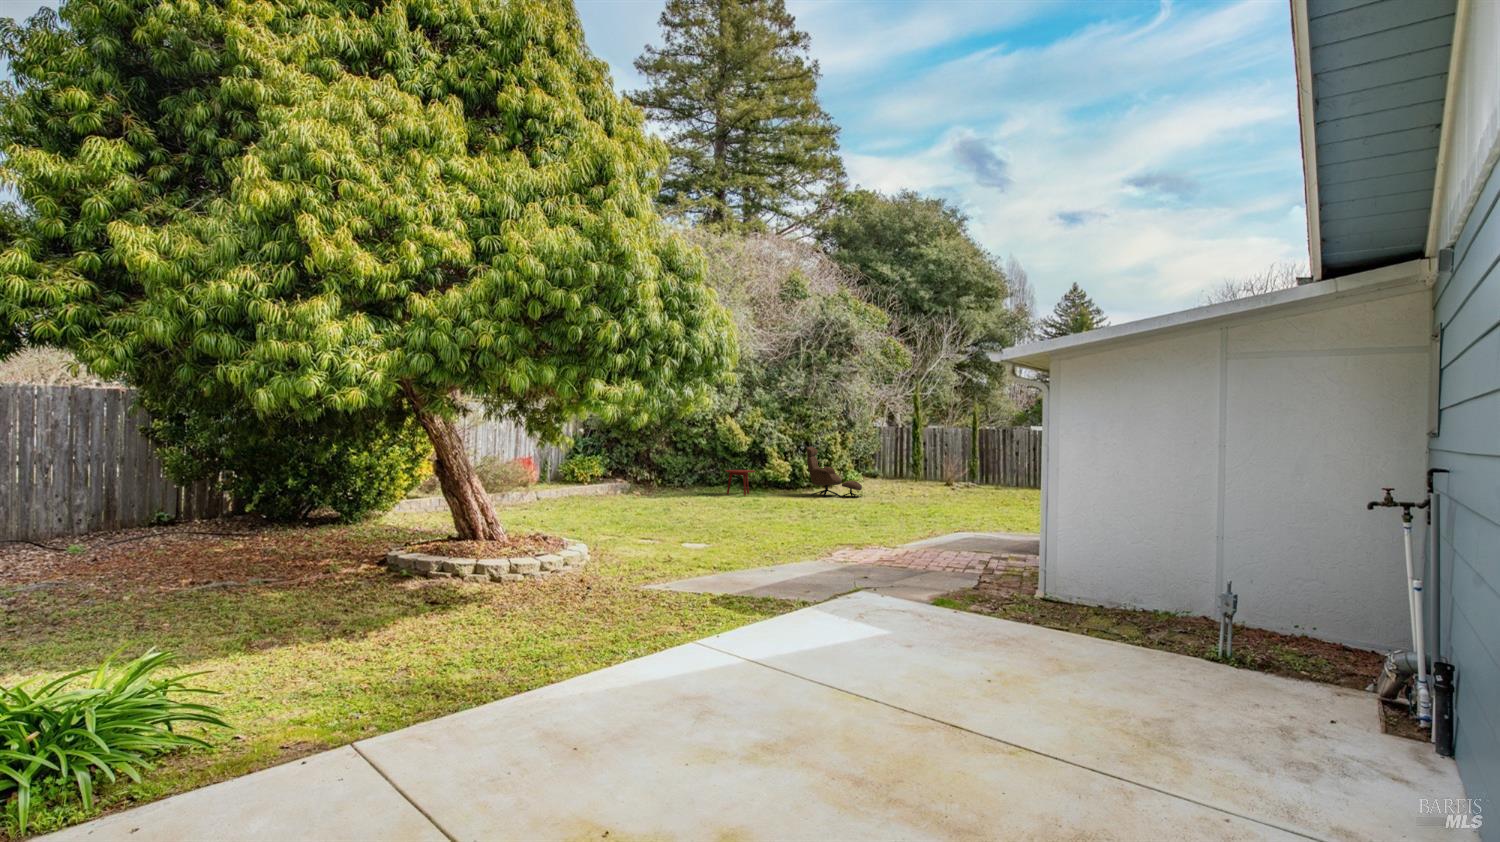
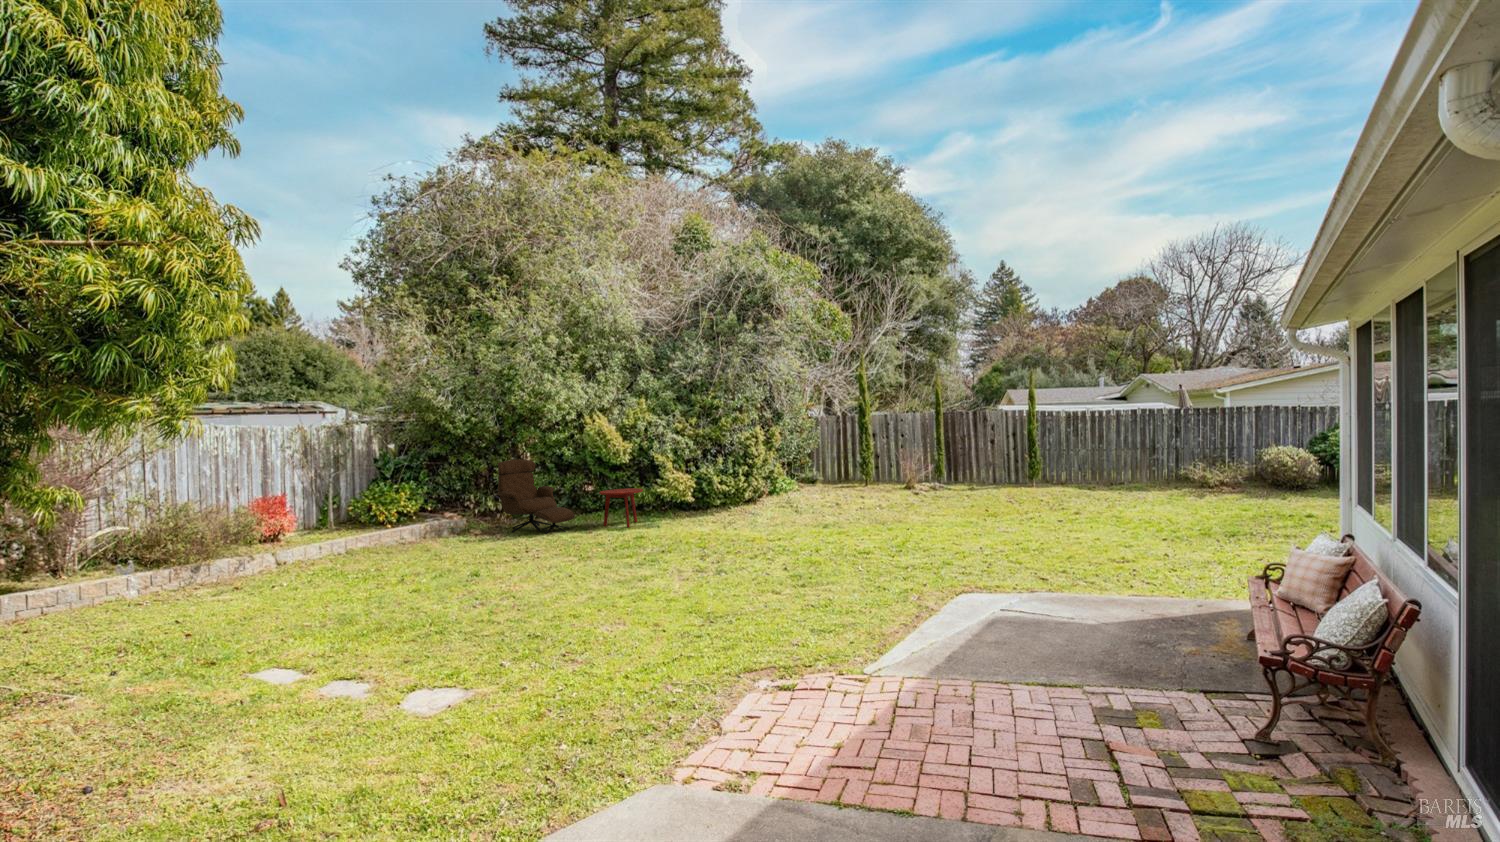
lounge chair: present [807,447,862,498] -> present [497,459,575,534]

